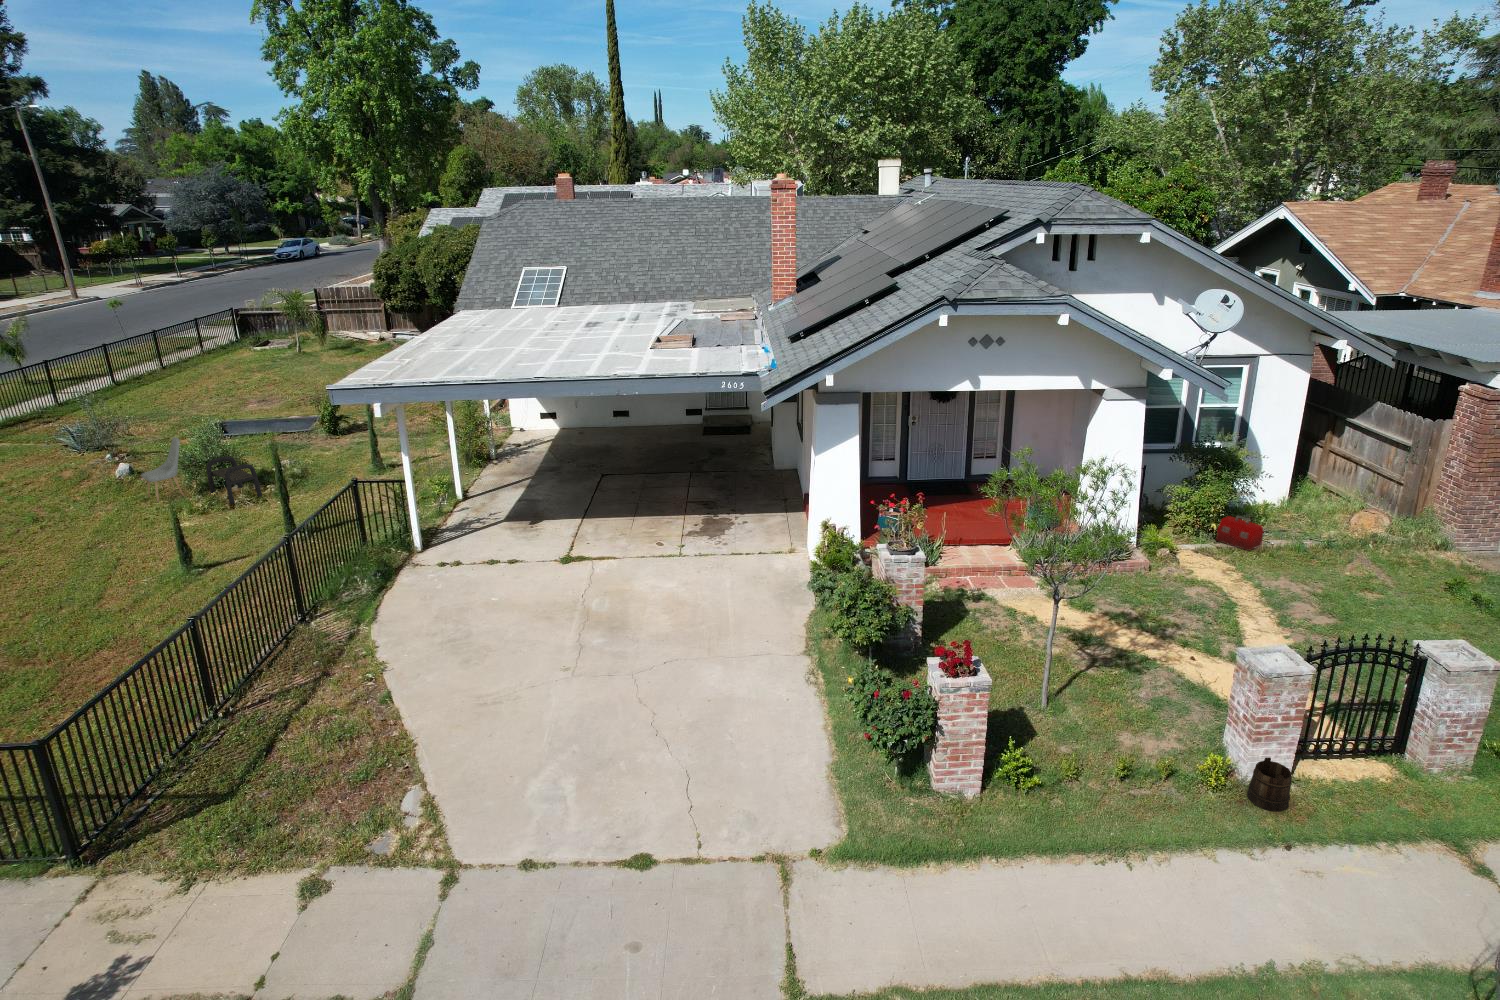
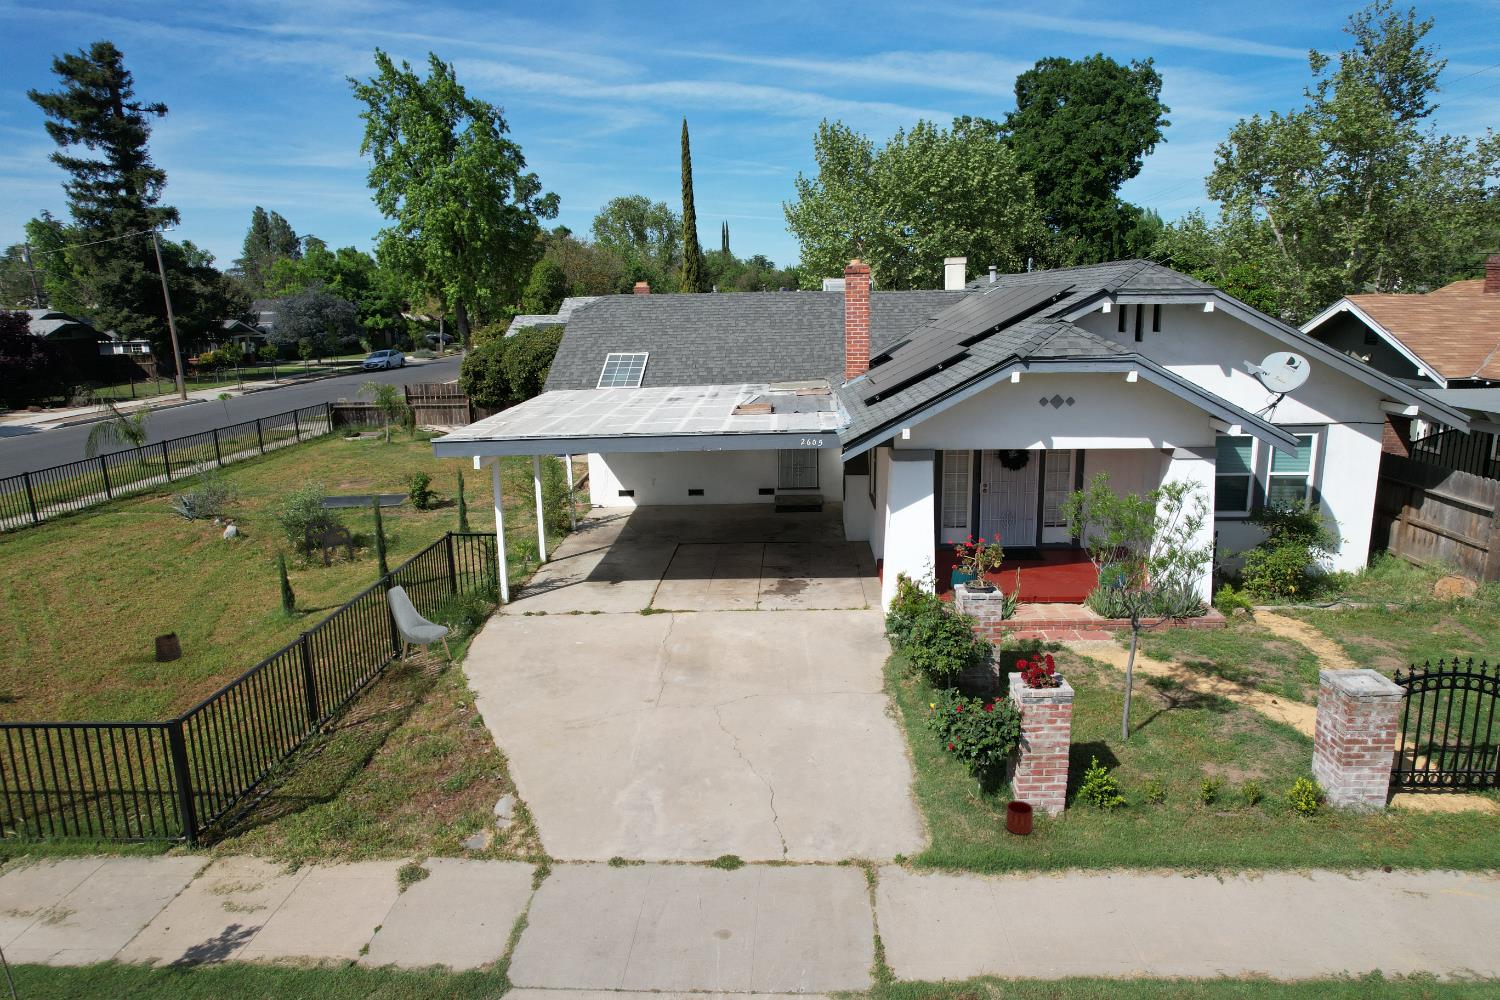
chair: present [142,437,183,501] -> present [388,586,451,673]
toolbox: present [1216,516,1264,551] -> none [1296,579,1346,614]
bucket: present [1247,758,1292,811] -> present [155,631,182,662]
planter: none [923,786,950,820] -> present [1006,801,1033,834]

